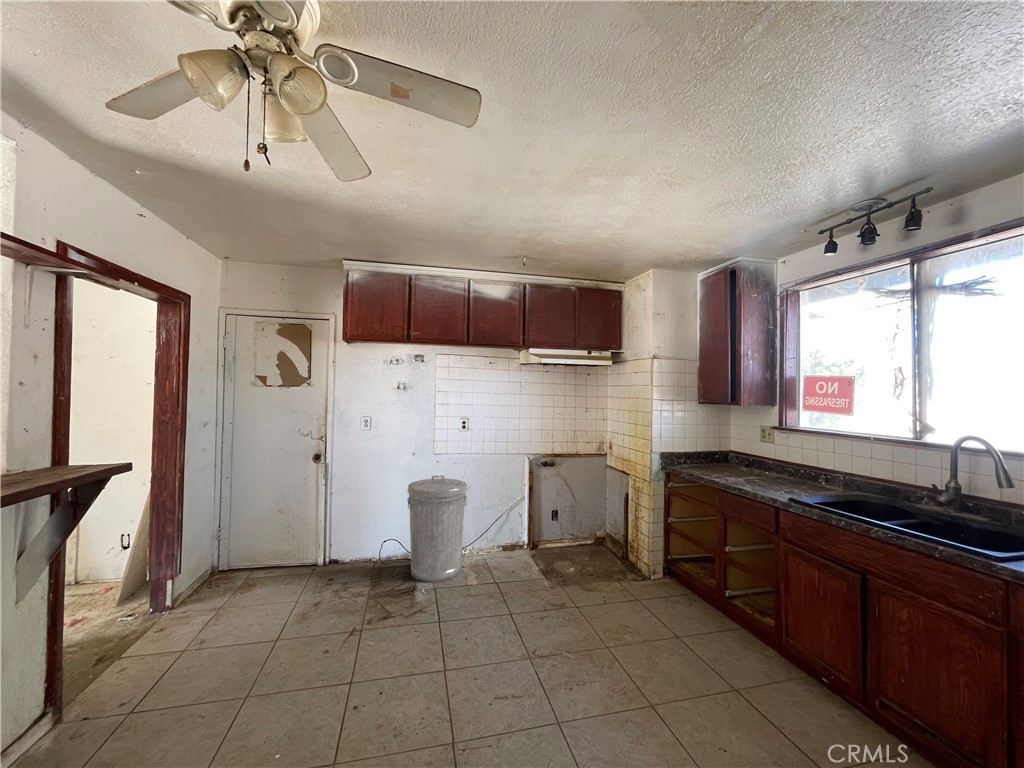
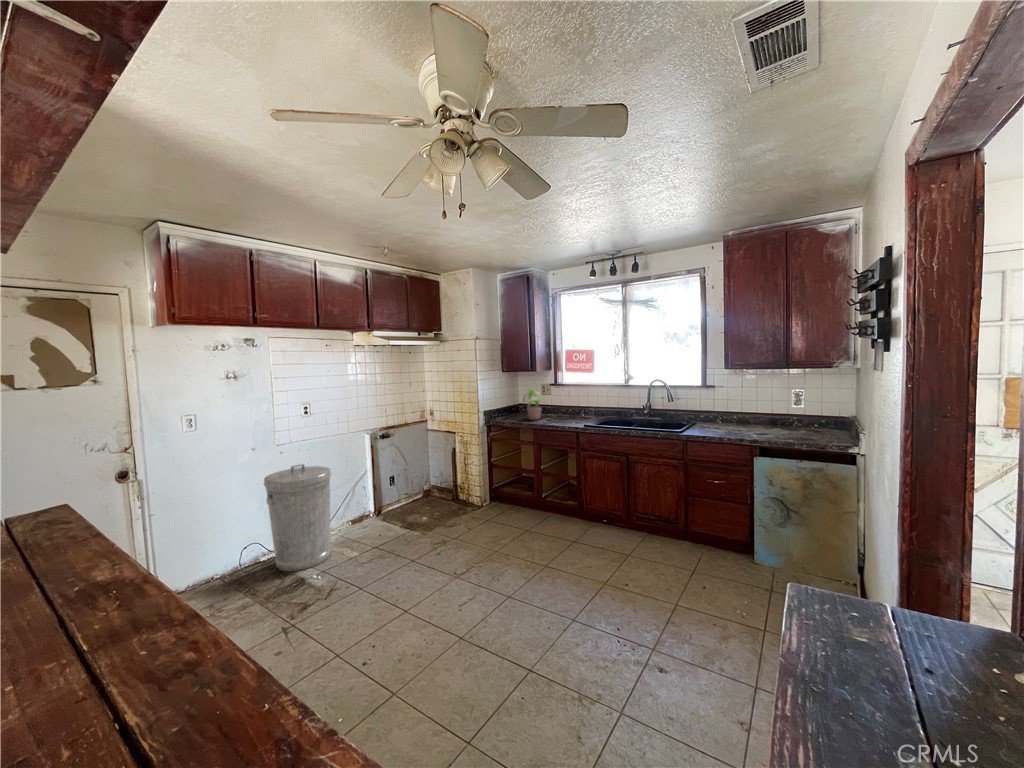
potted plant: none [713,430,758,477] -> present [523,389,541,420]

